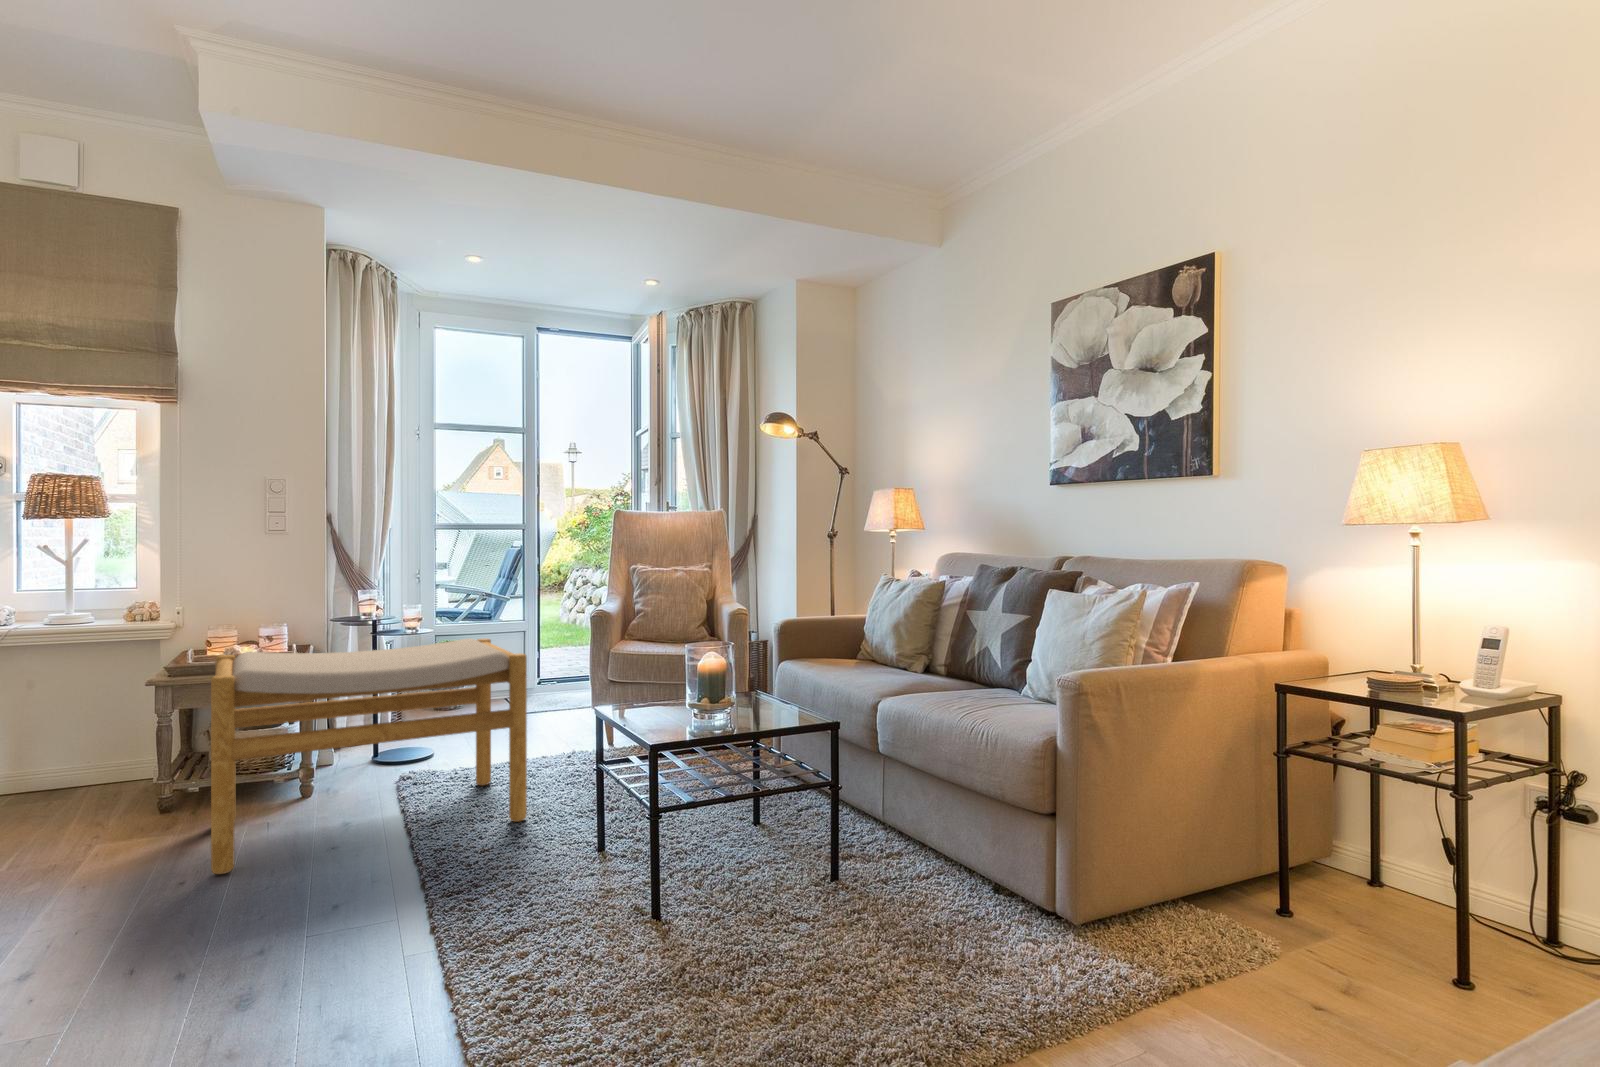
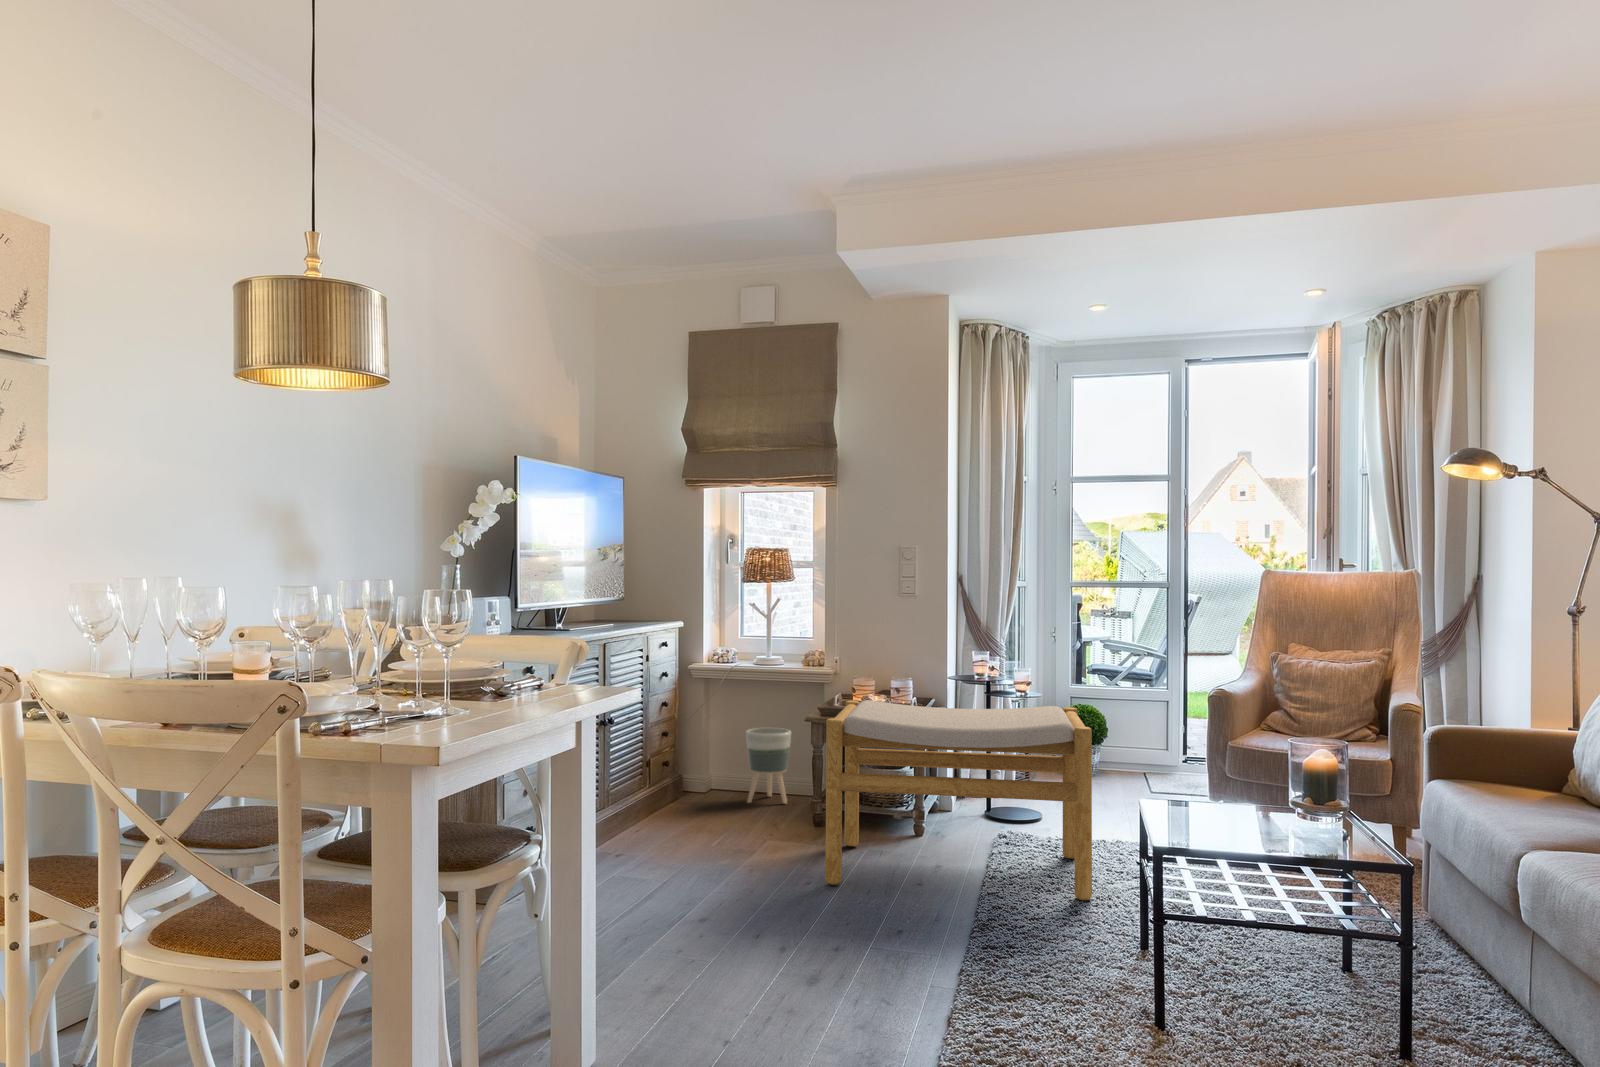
planter: none [36,702,110,802] -> present [746,728,791,804]

